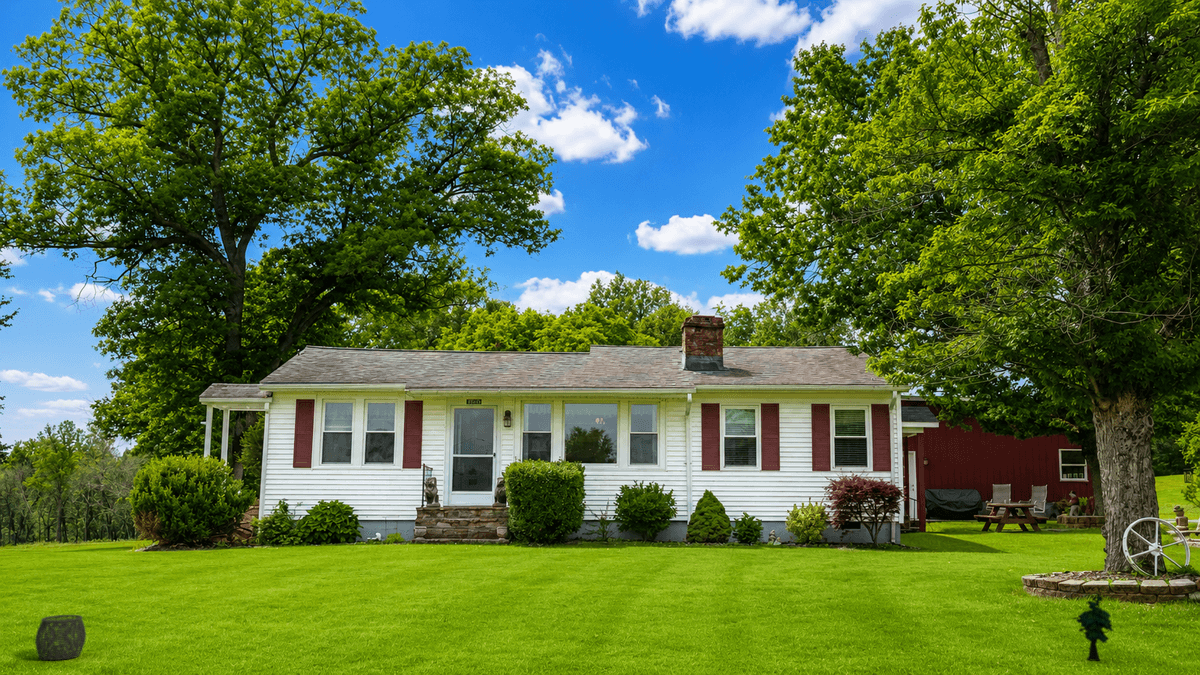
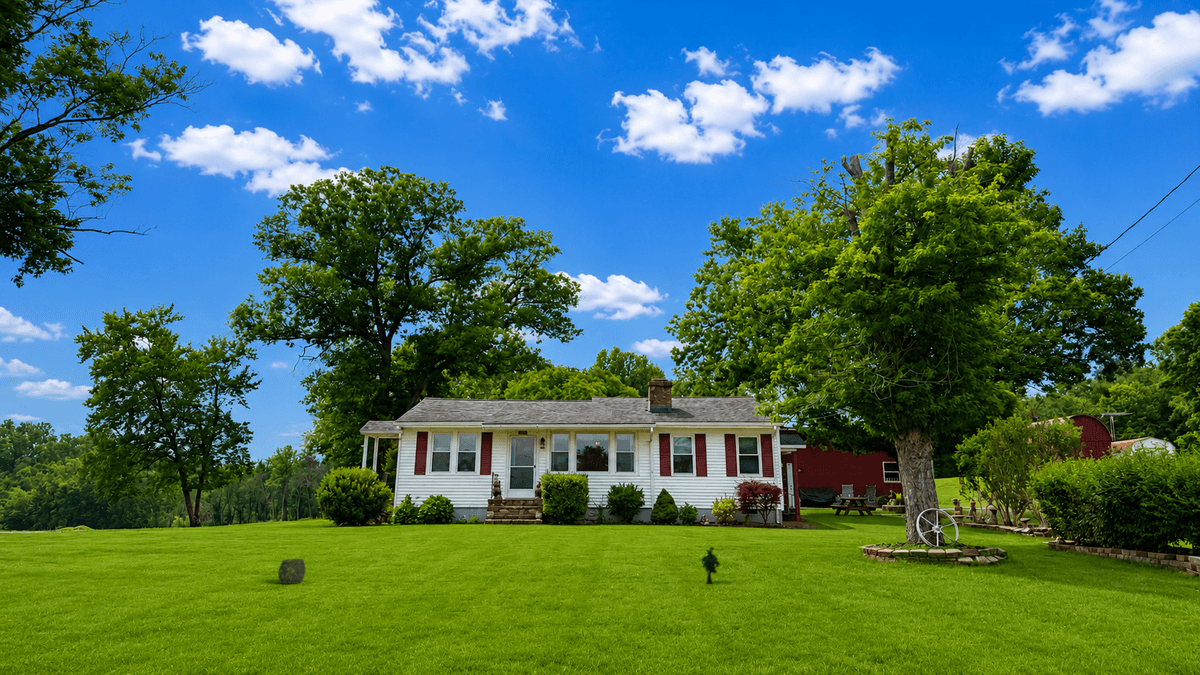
decorative plant: present [1073,596,1113,661] -> present [701,547,720,584]

